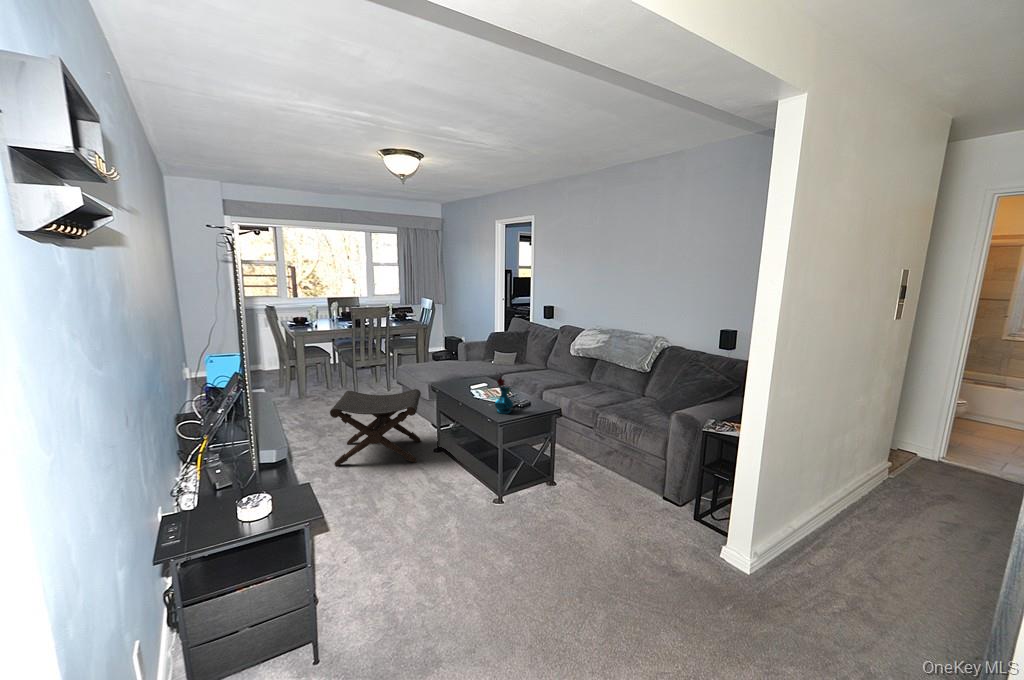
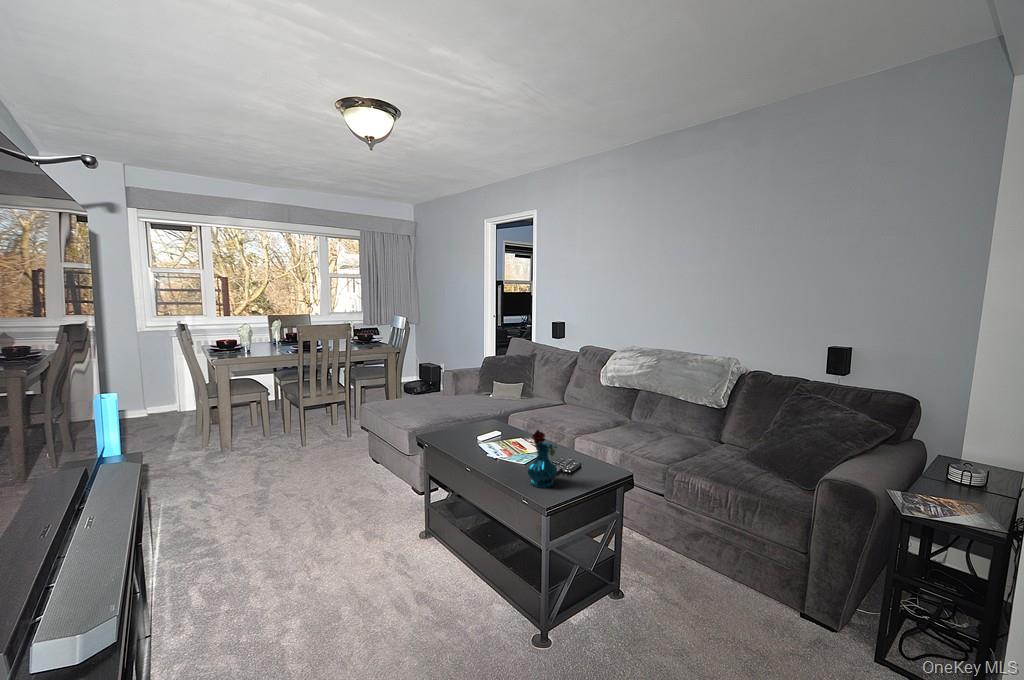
footstool: present [330,389,421,466] -> none [256,443,400,575]

